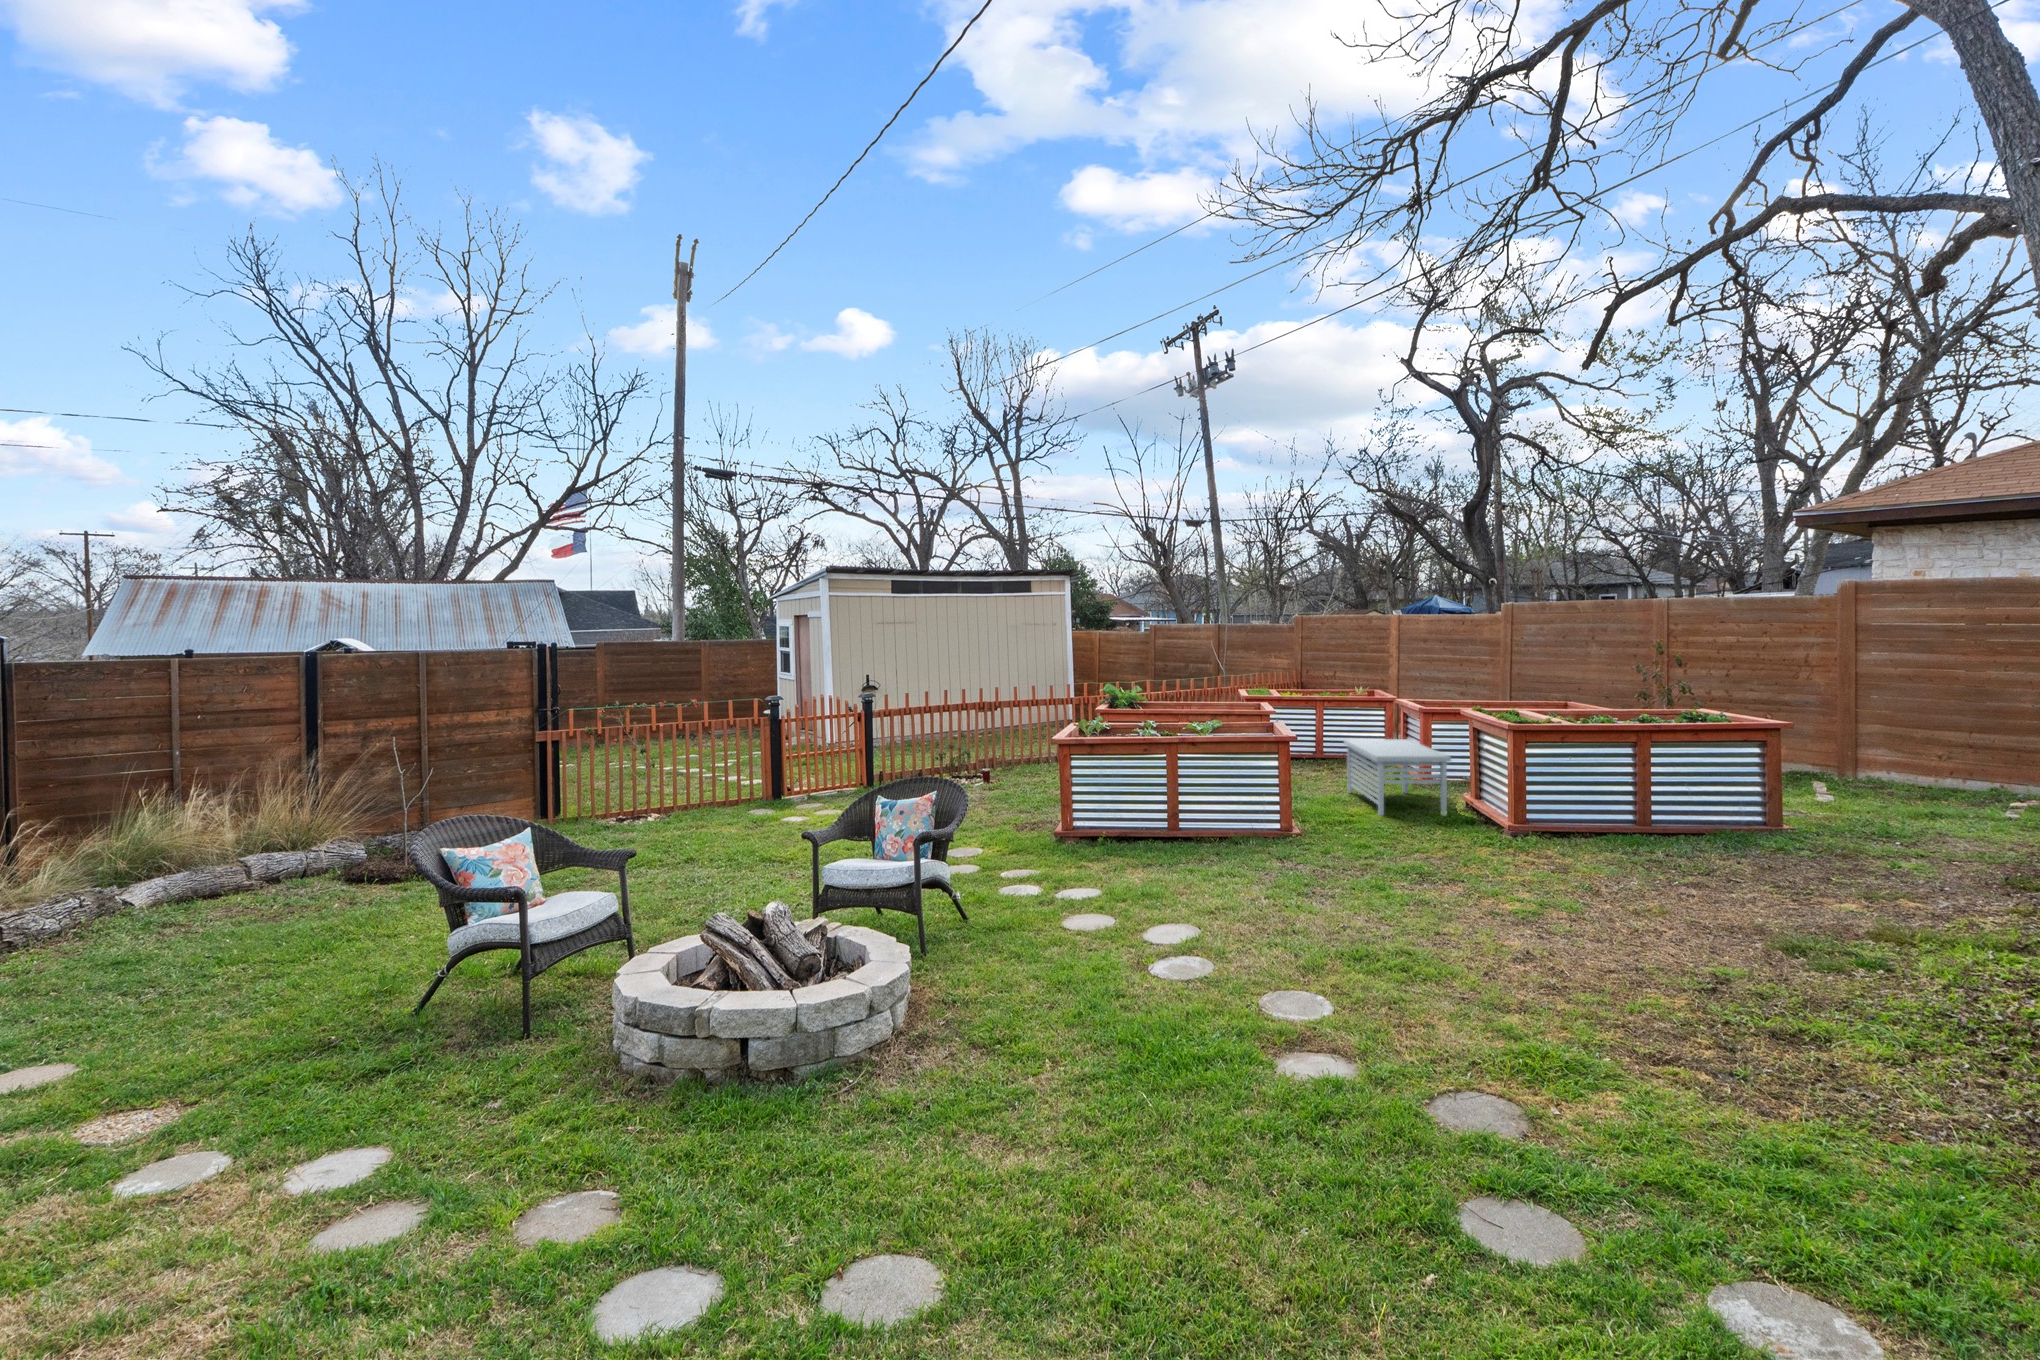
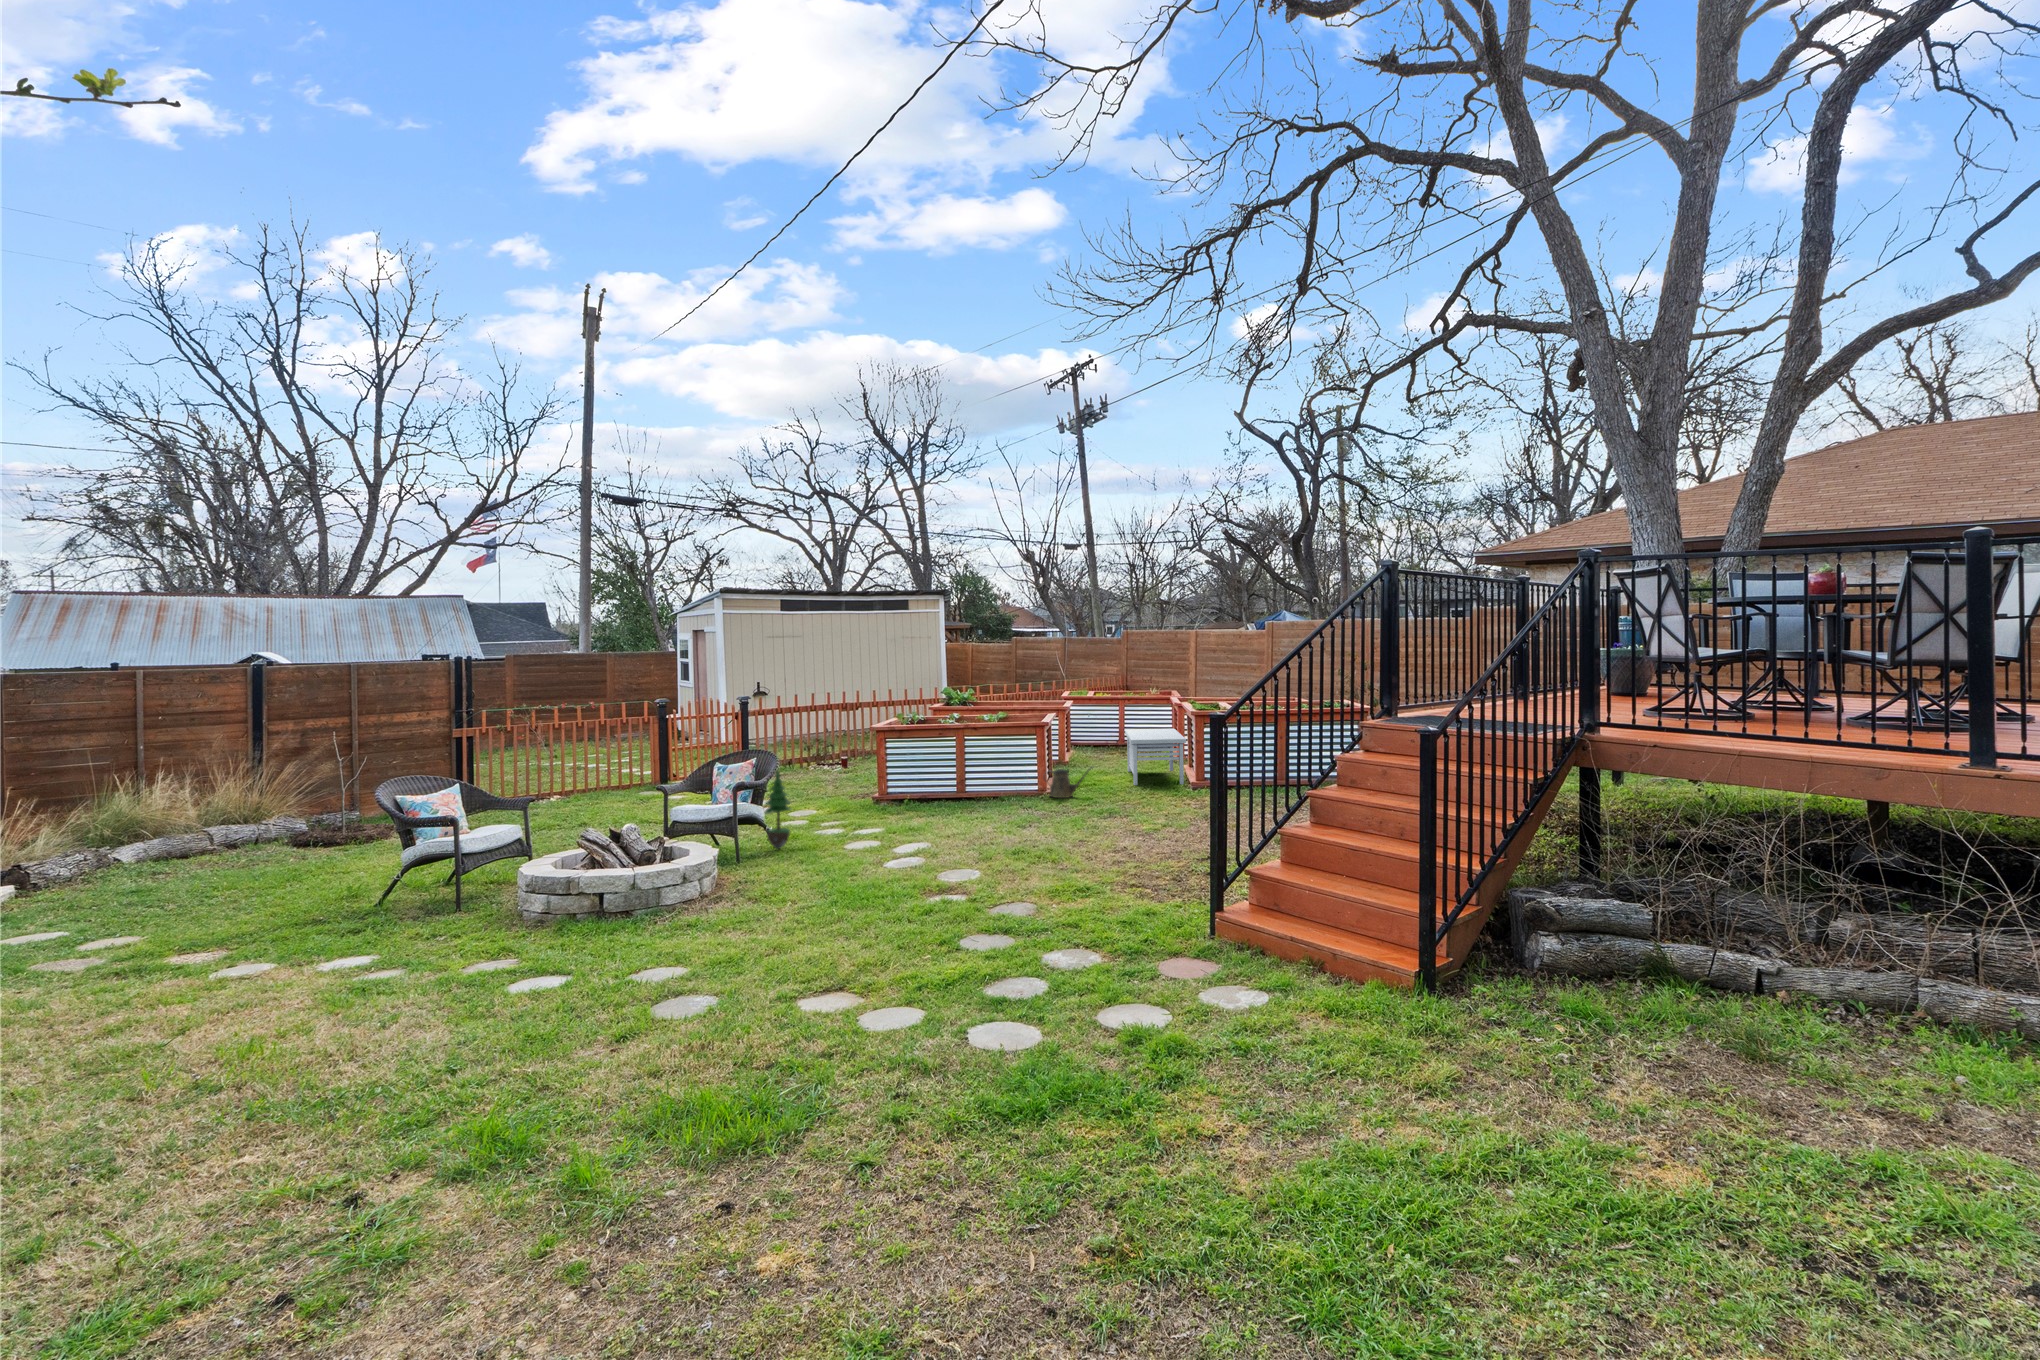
watering can: none [1273,794,1345,836] -> present [1049,769,1091,798]
potted tree: none [948,807,989,922] -> present [764,772,791,849]

